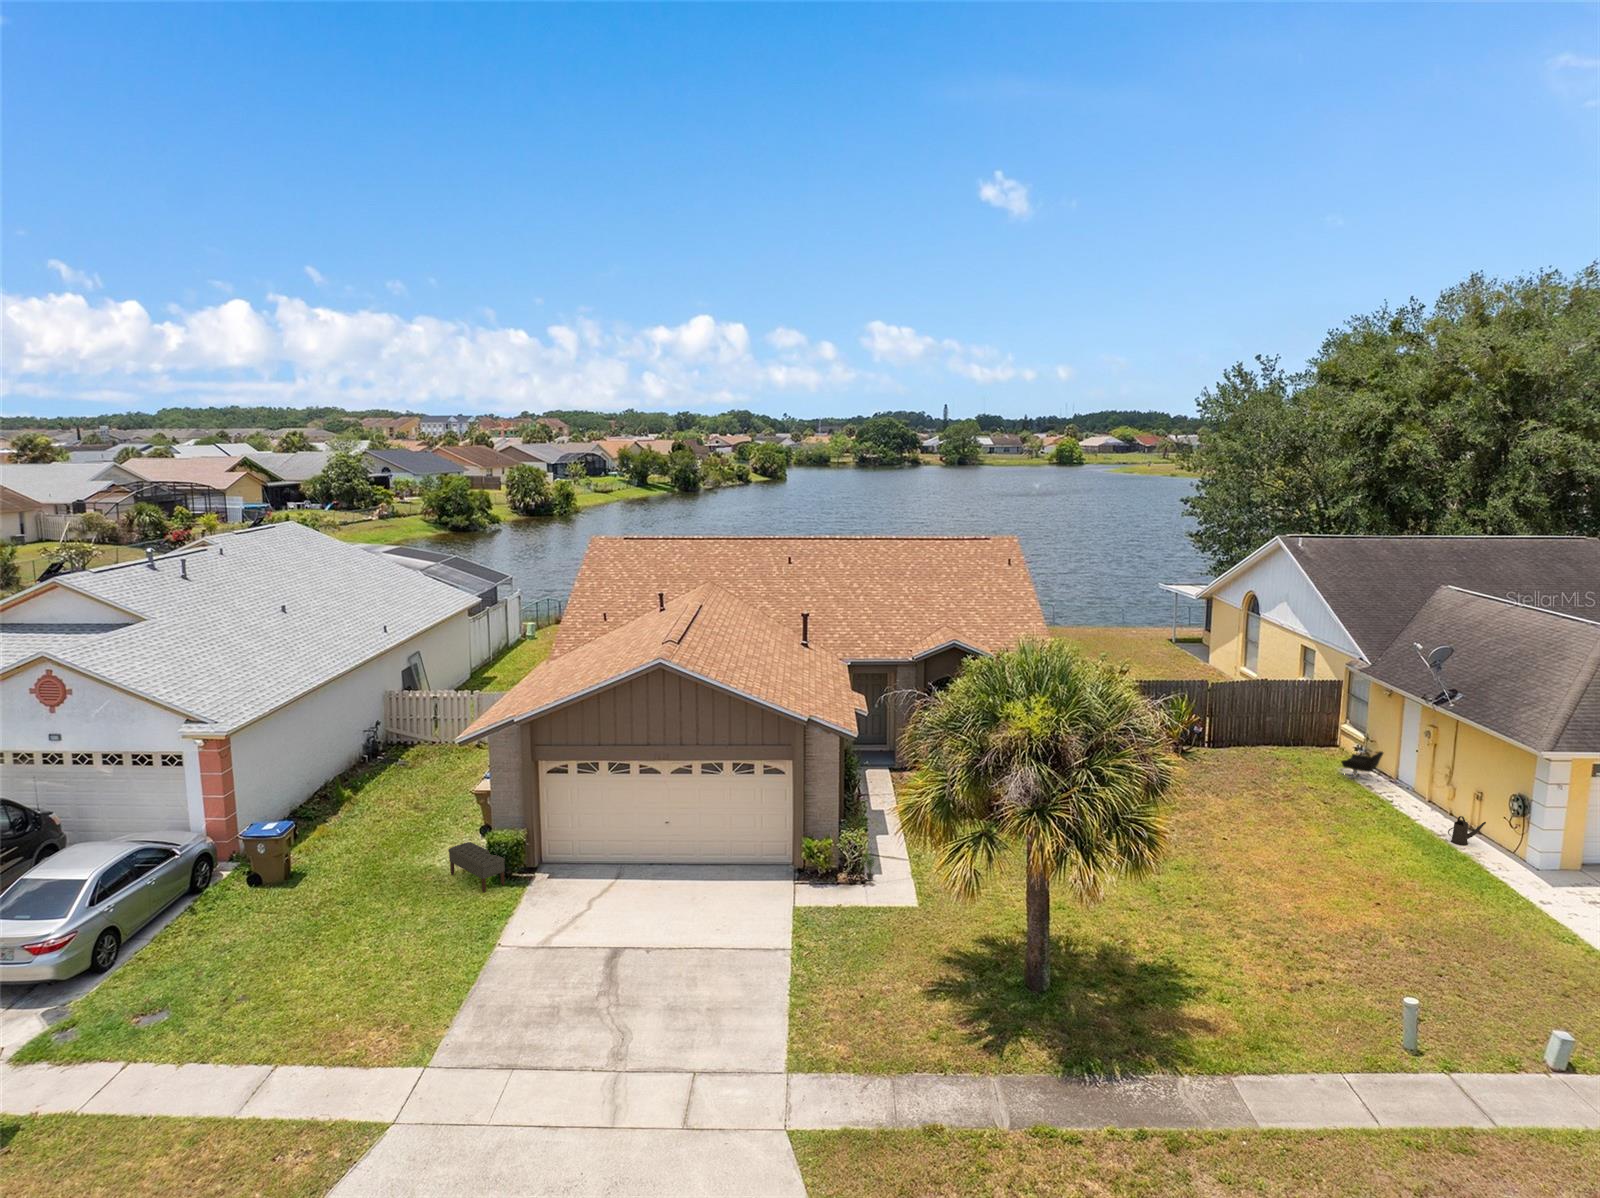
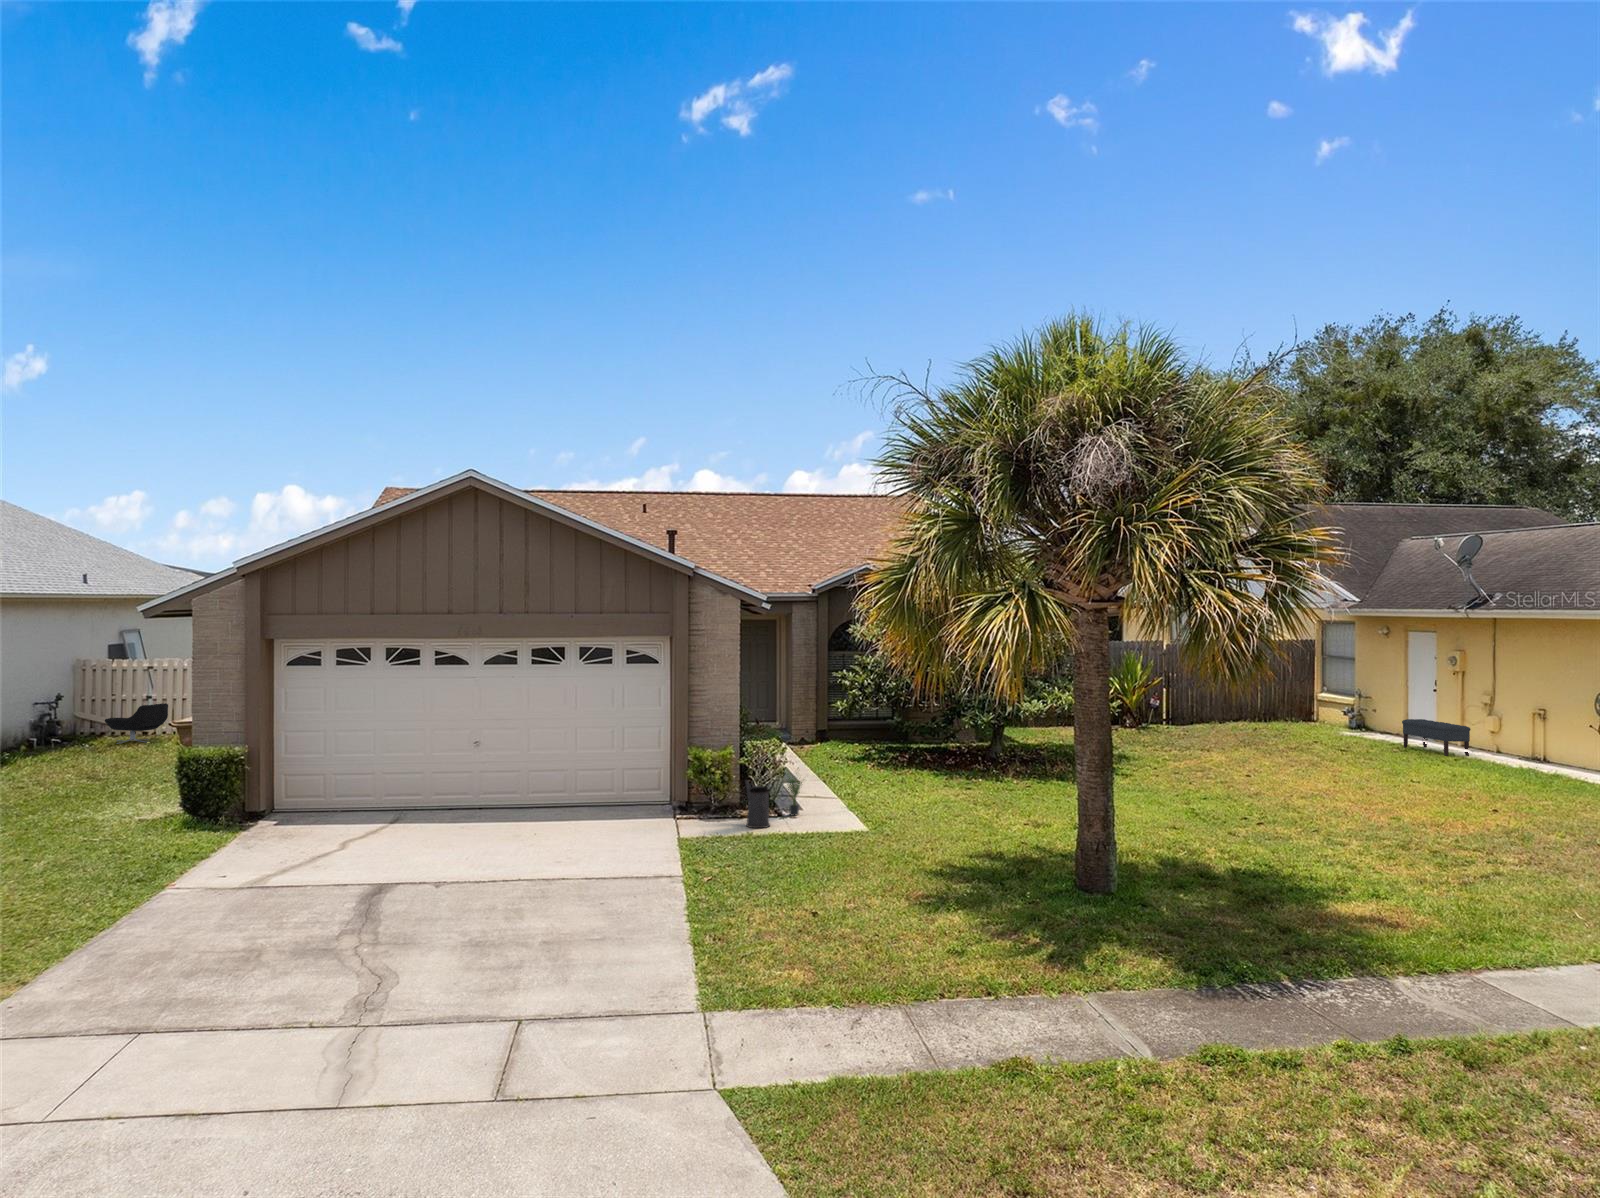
lounge chair: present [1342,751,1383,779] -> present [105,703,168,744]
watering can: present [1448,816,1486,845] -> present [745,780,770,828]
bench: present [448,842,505,893] -> present [1402,719,1471,756]

